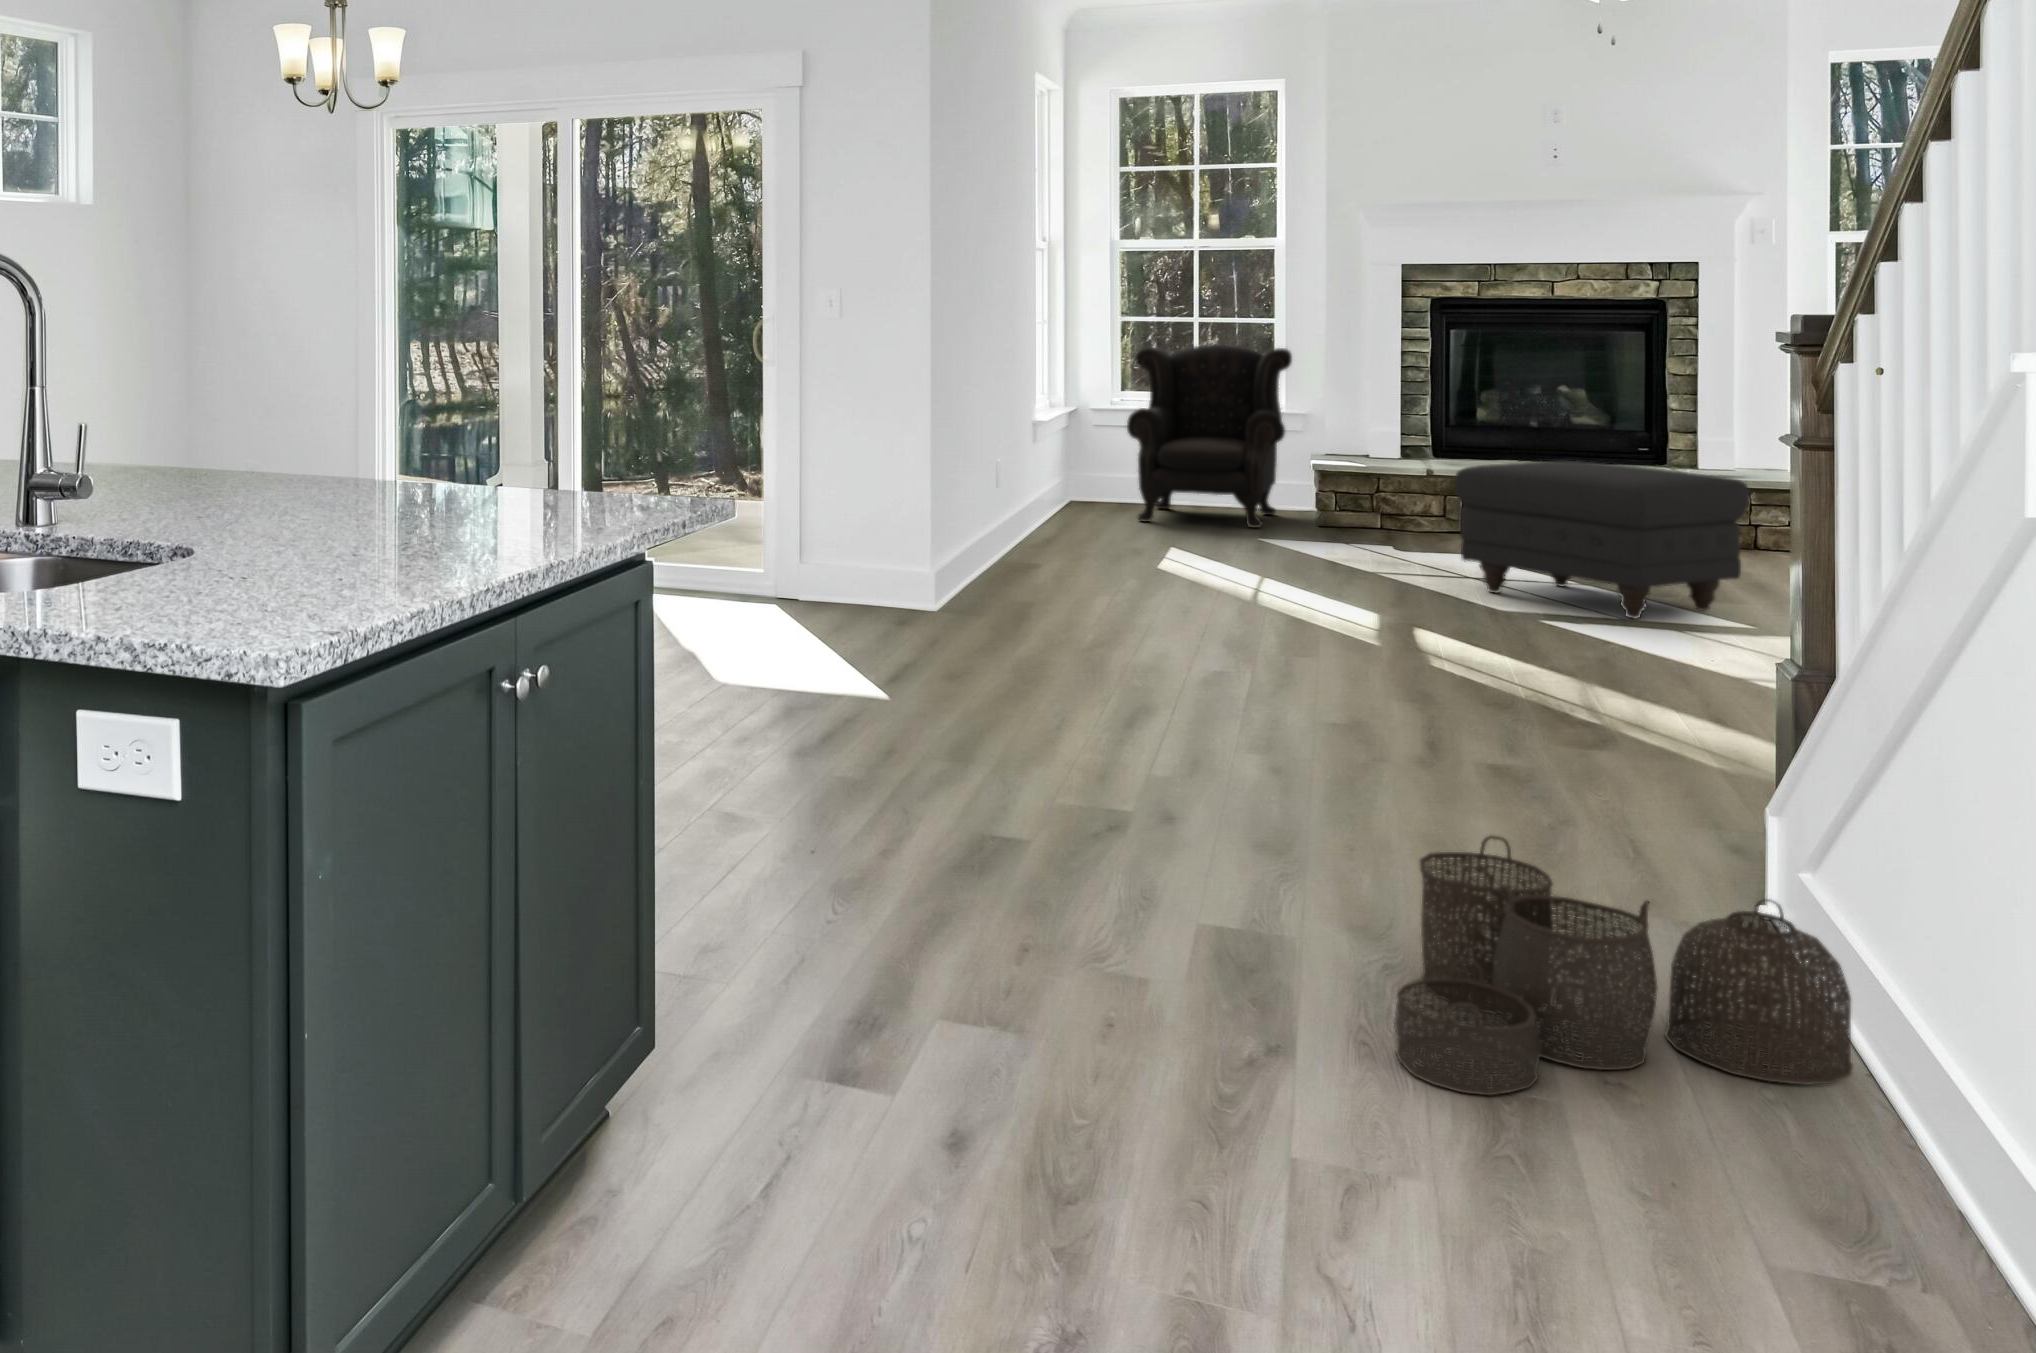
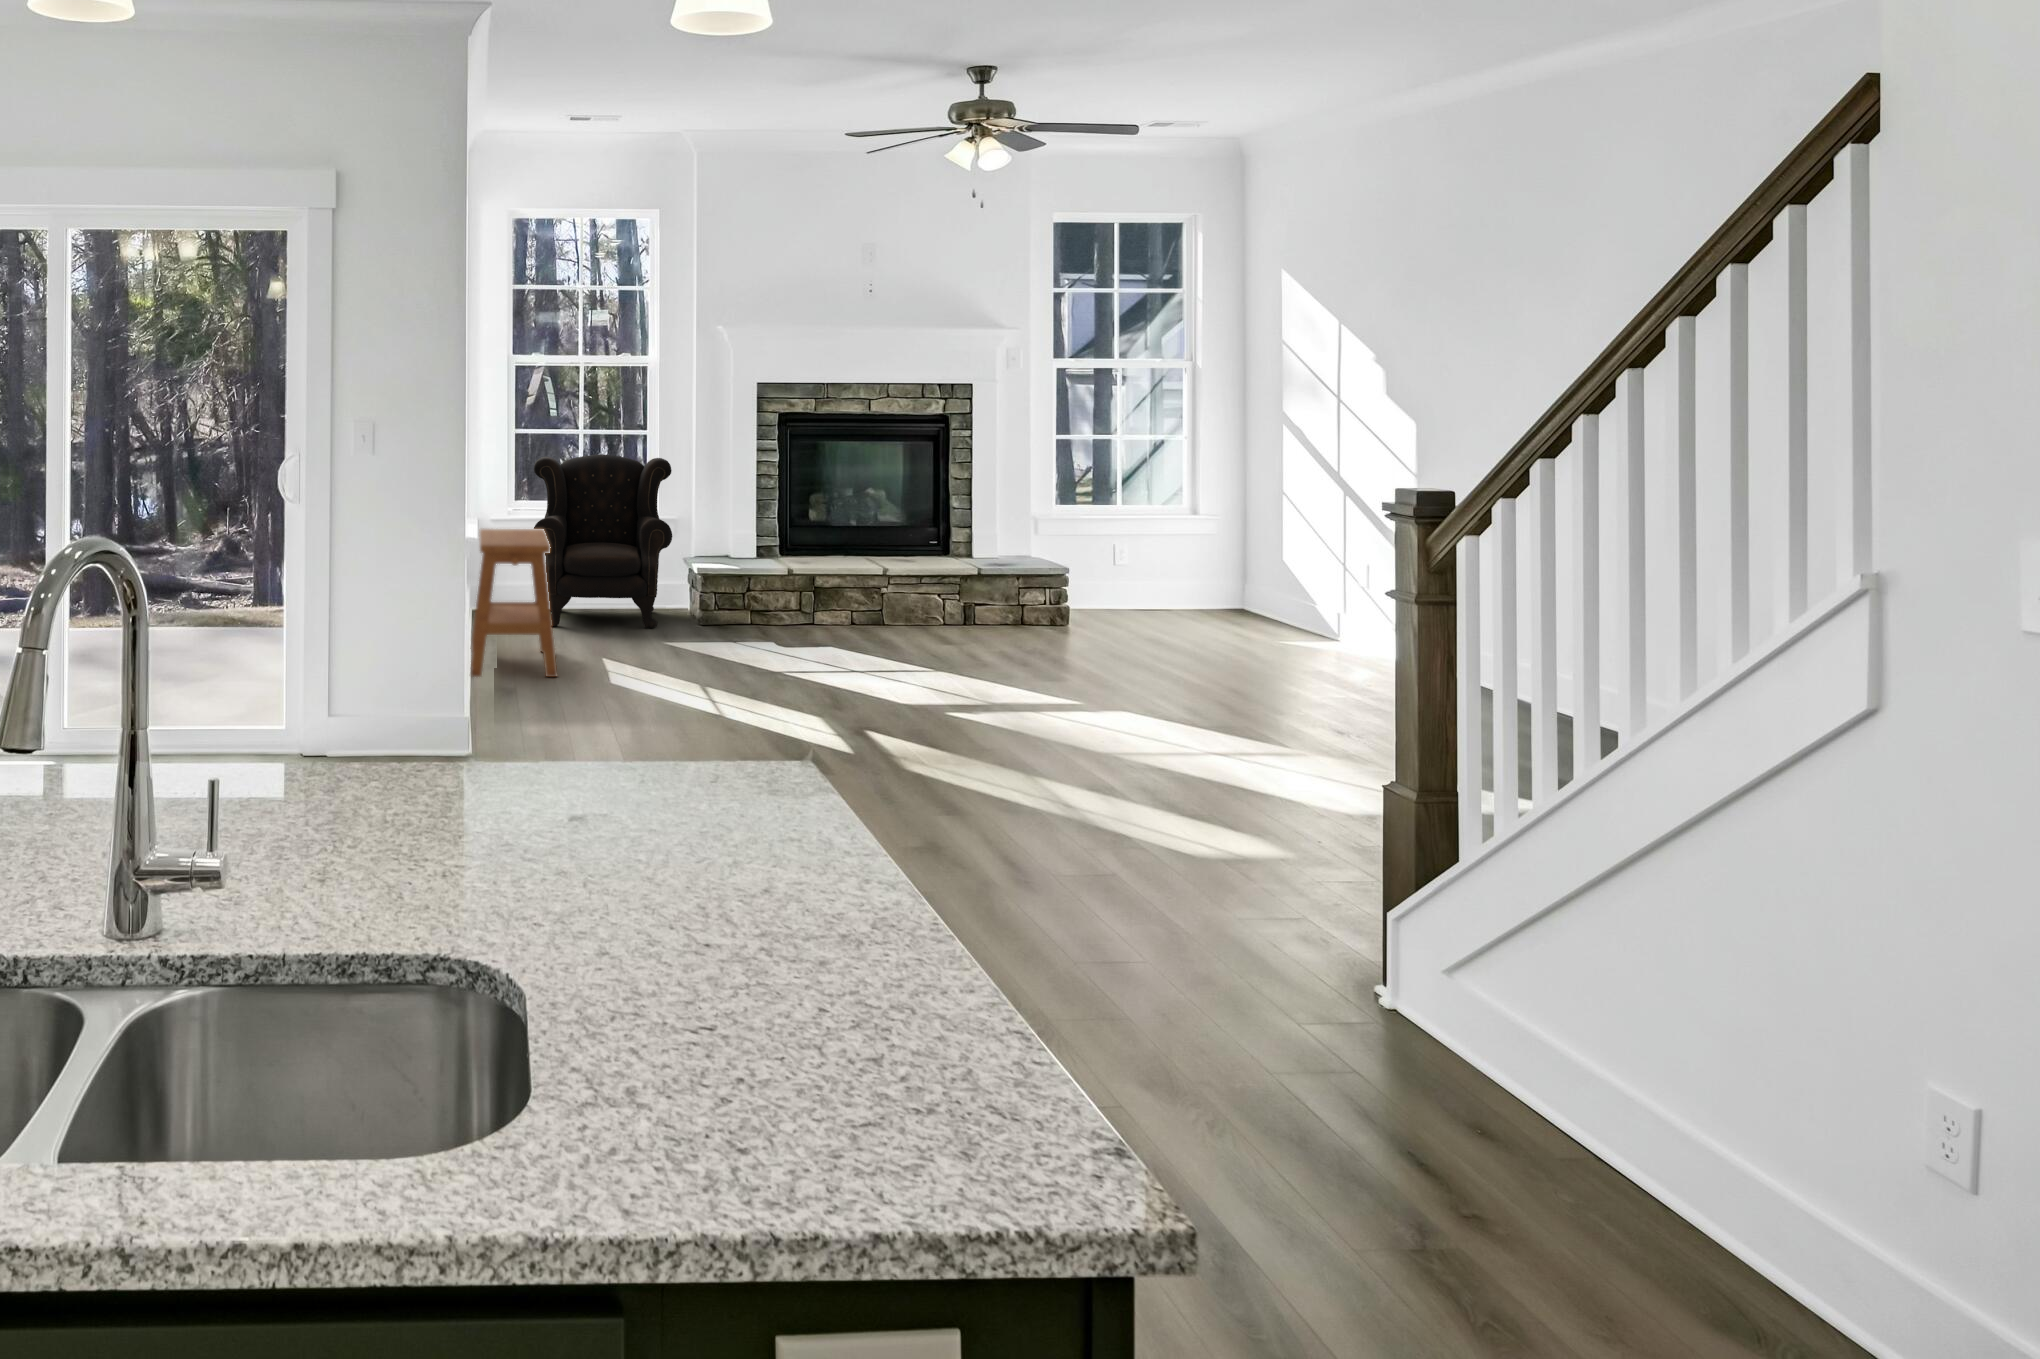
side table: none [1007,413,1118,562] -> present [470,529,557,677]
ottoman: present [1455,461,1750,619] -> none [867,565,1090,705]
woven basket: present [1394,836,1853,1096] -> none [1266,994,1638,1276]

